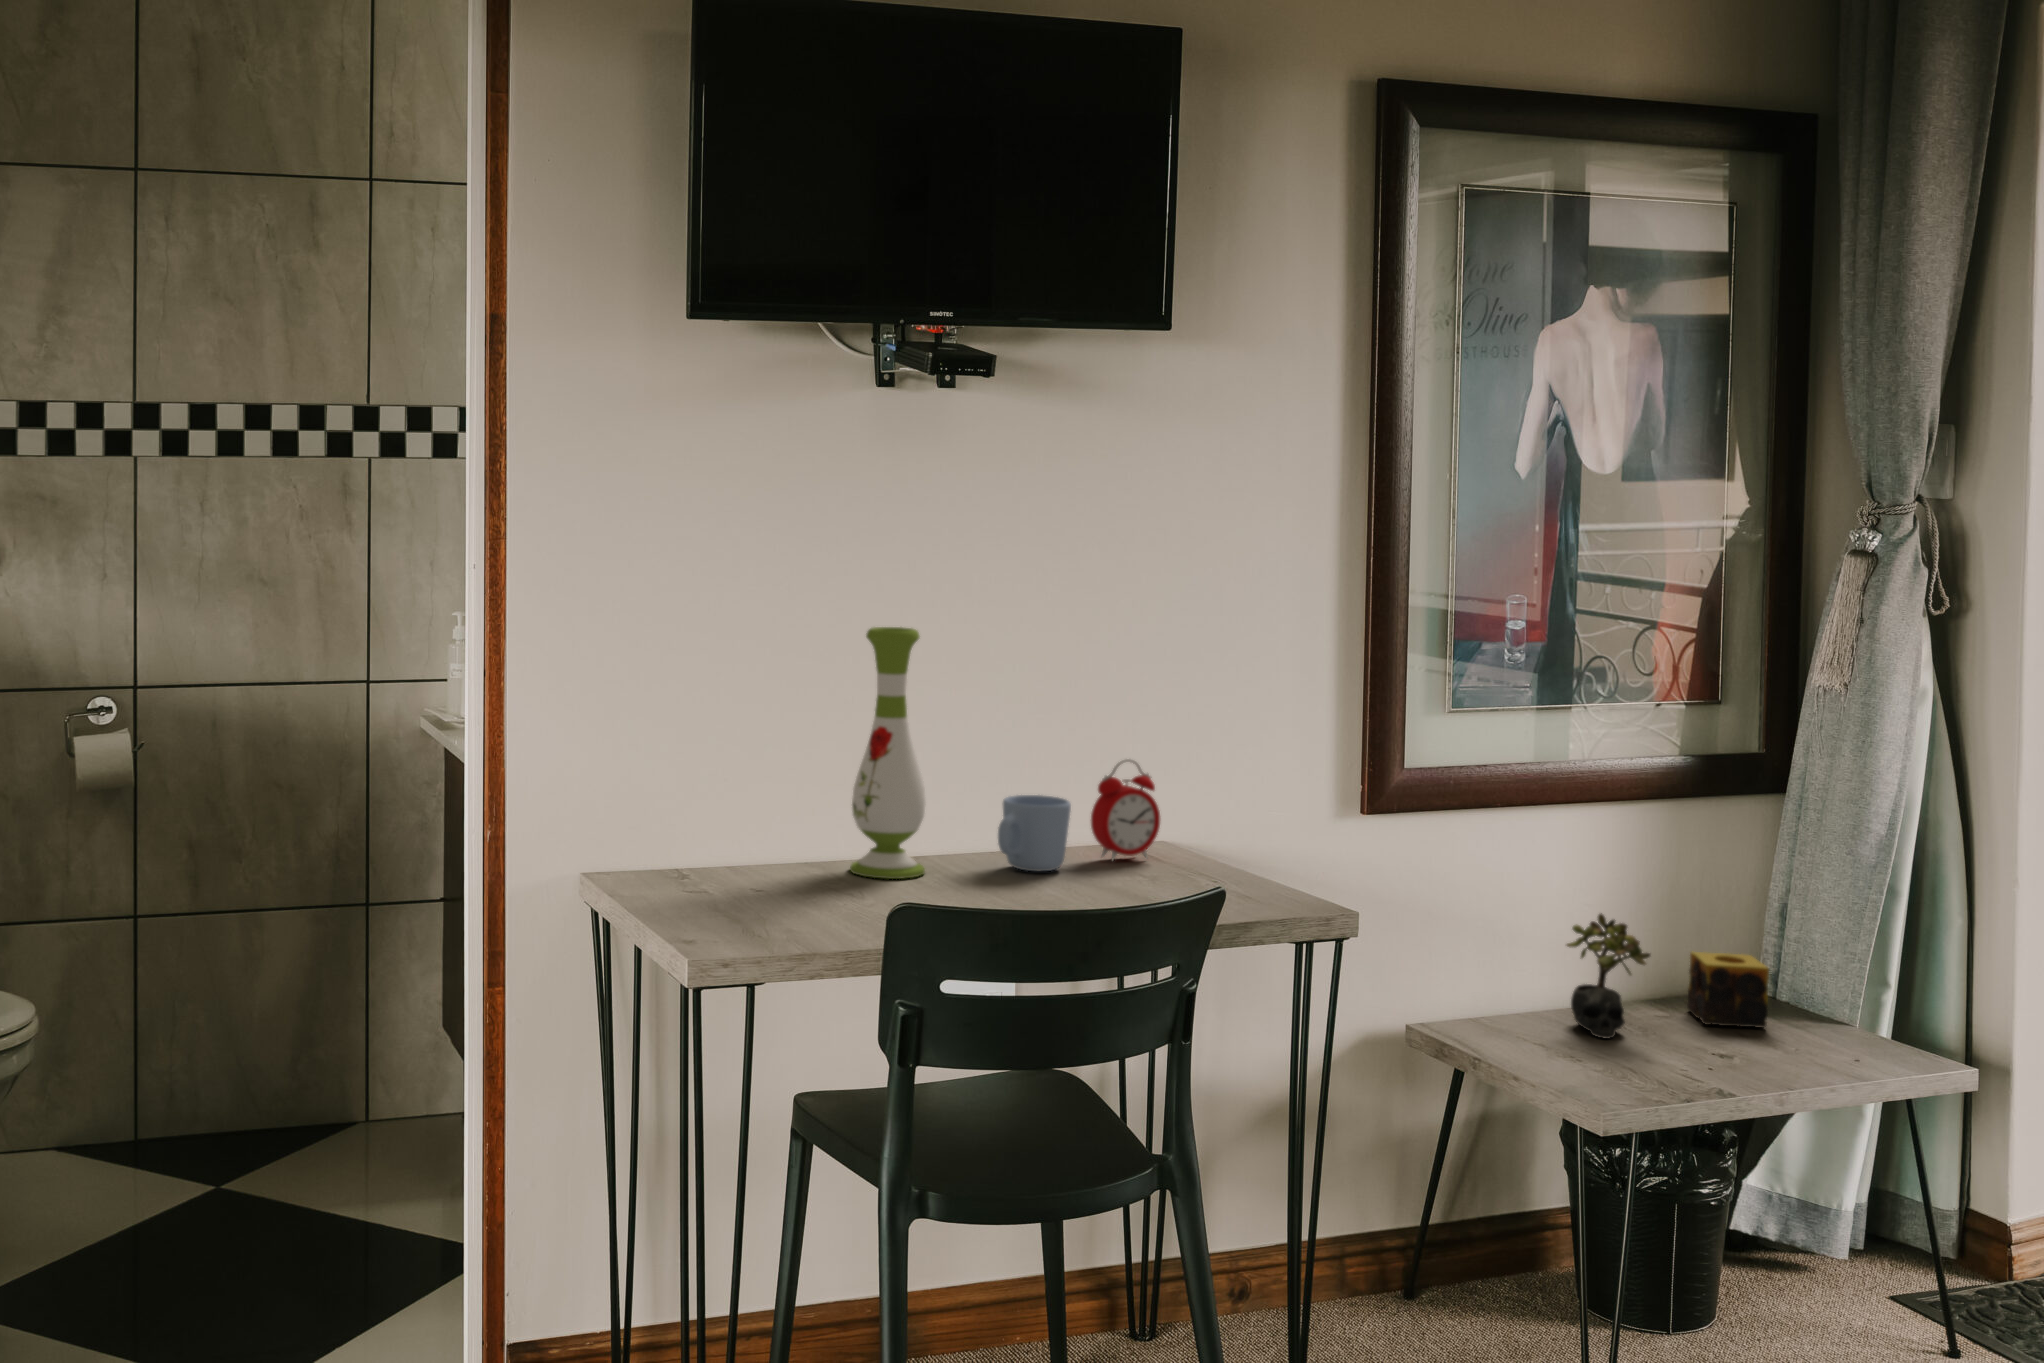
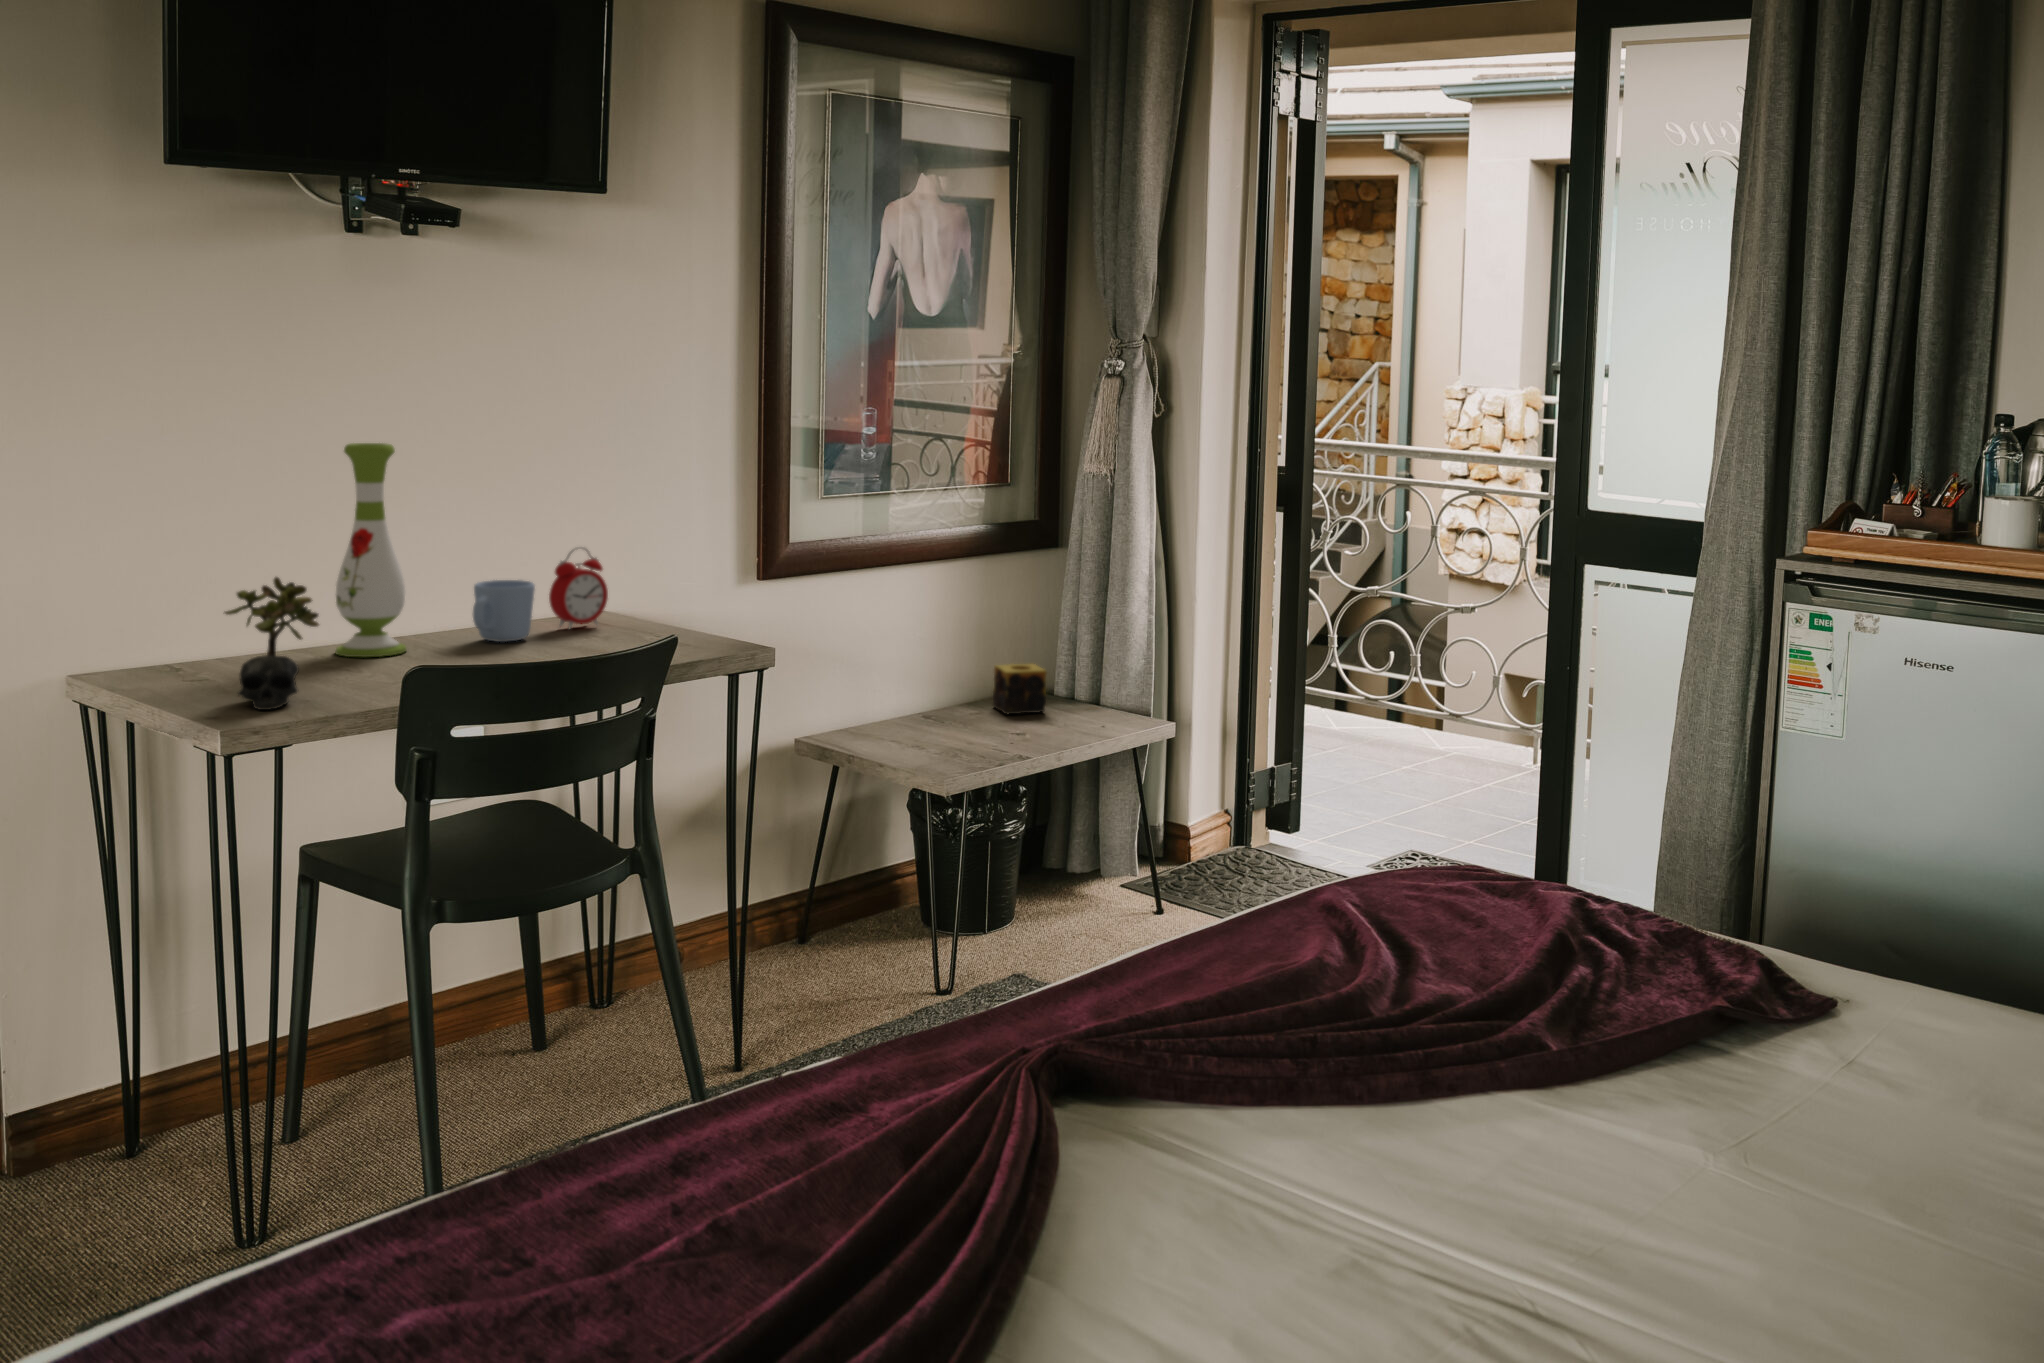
succulent plant: present [1567,913,1650,1038] -> present [225,577,319,710]

